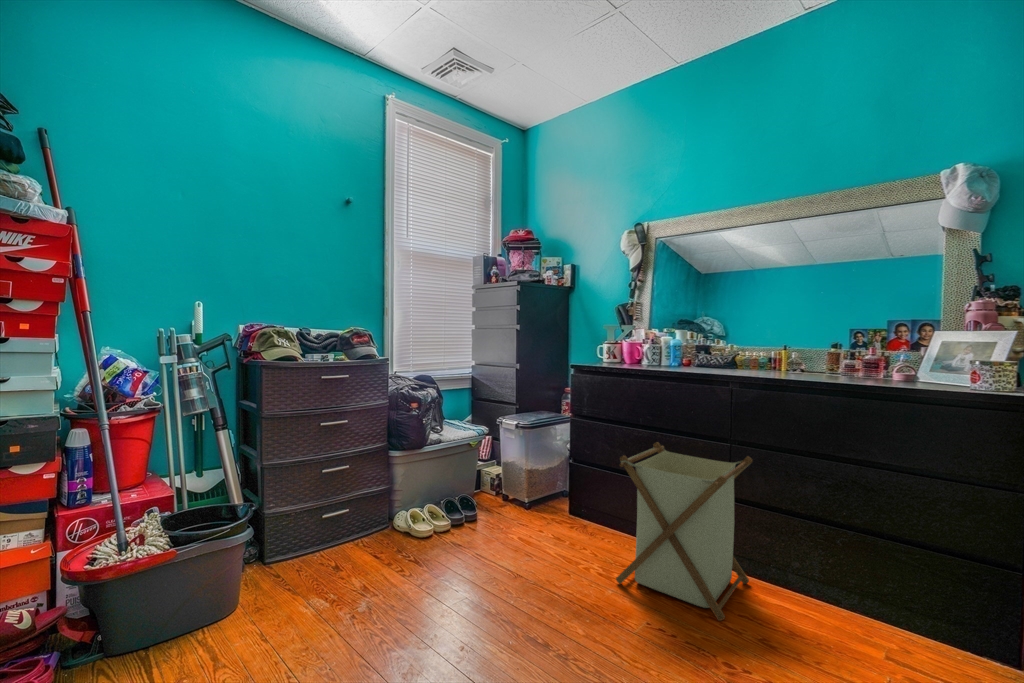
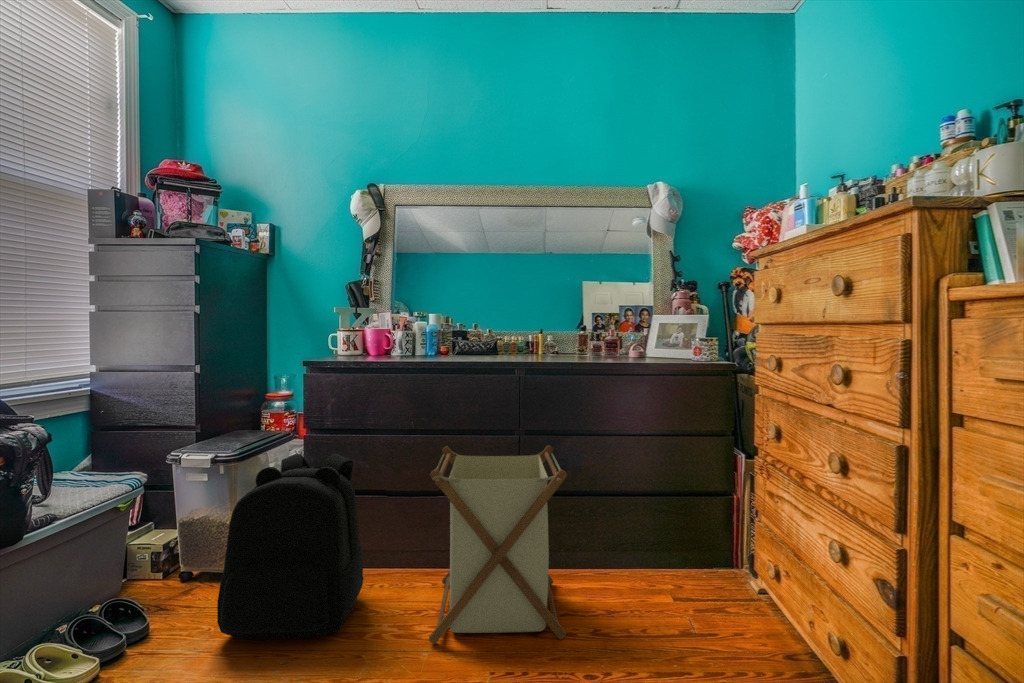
backpack: none [503,431,594,553] -> present [217,454,363,639]

